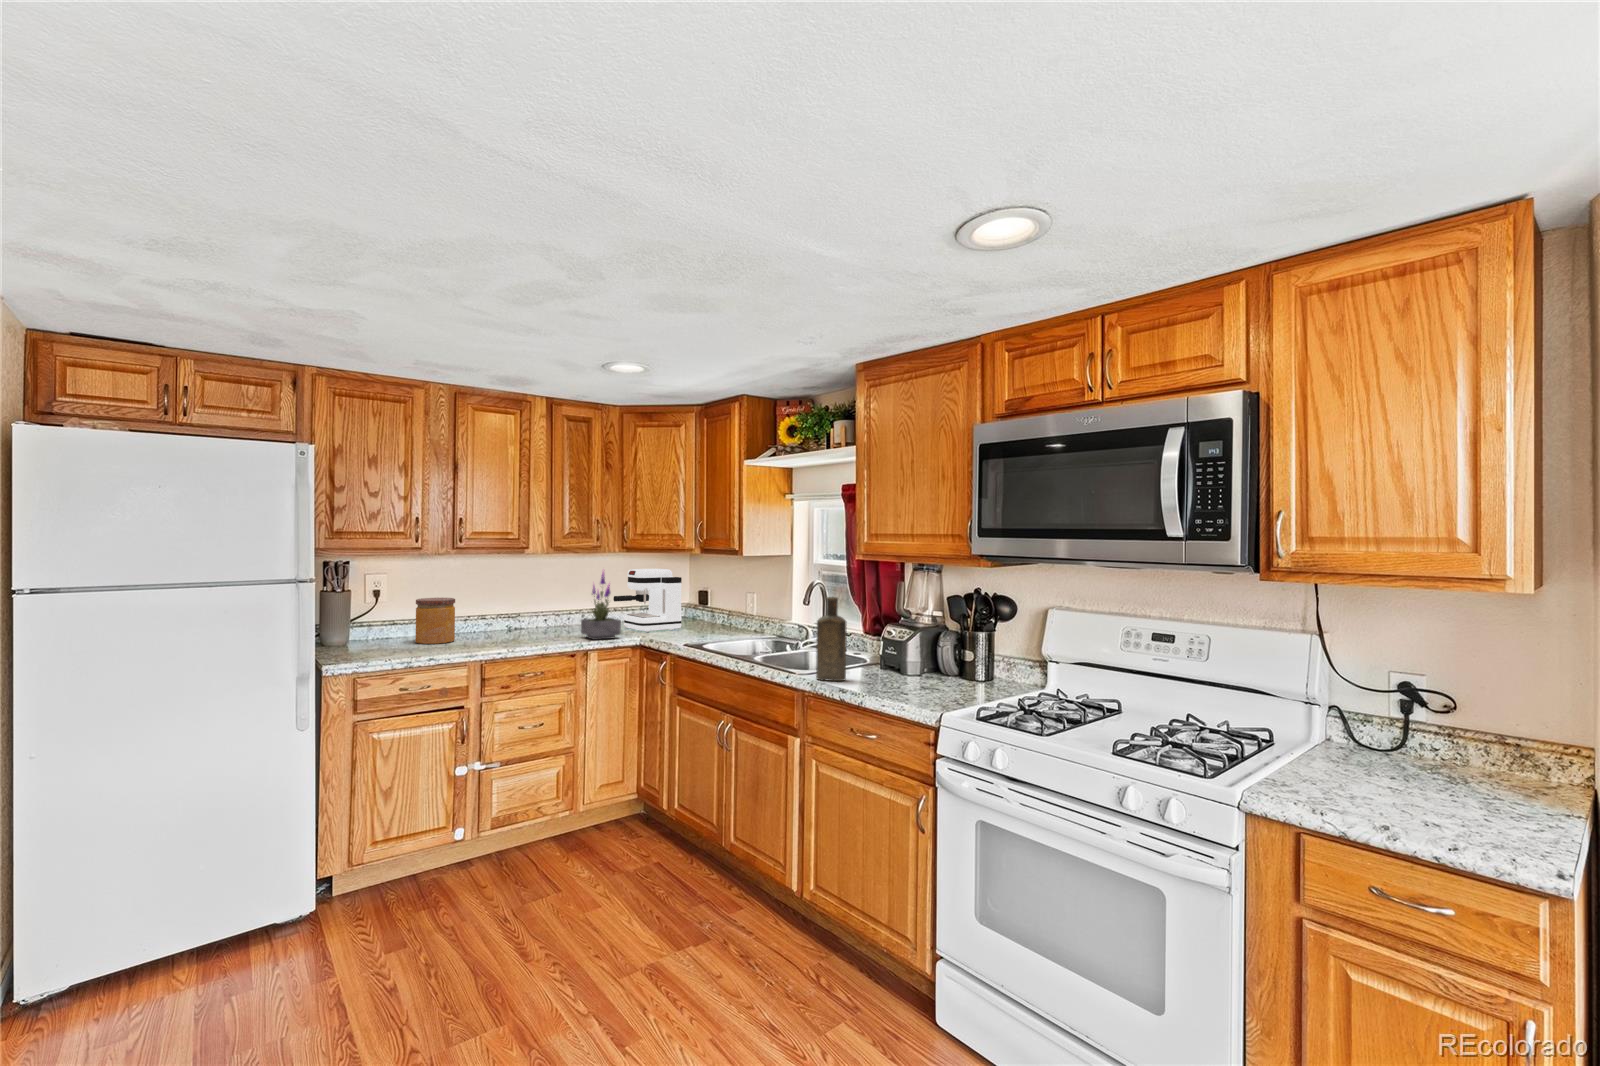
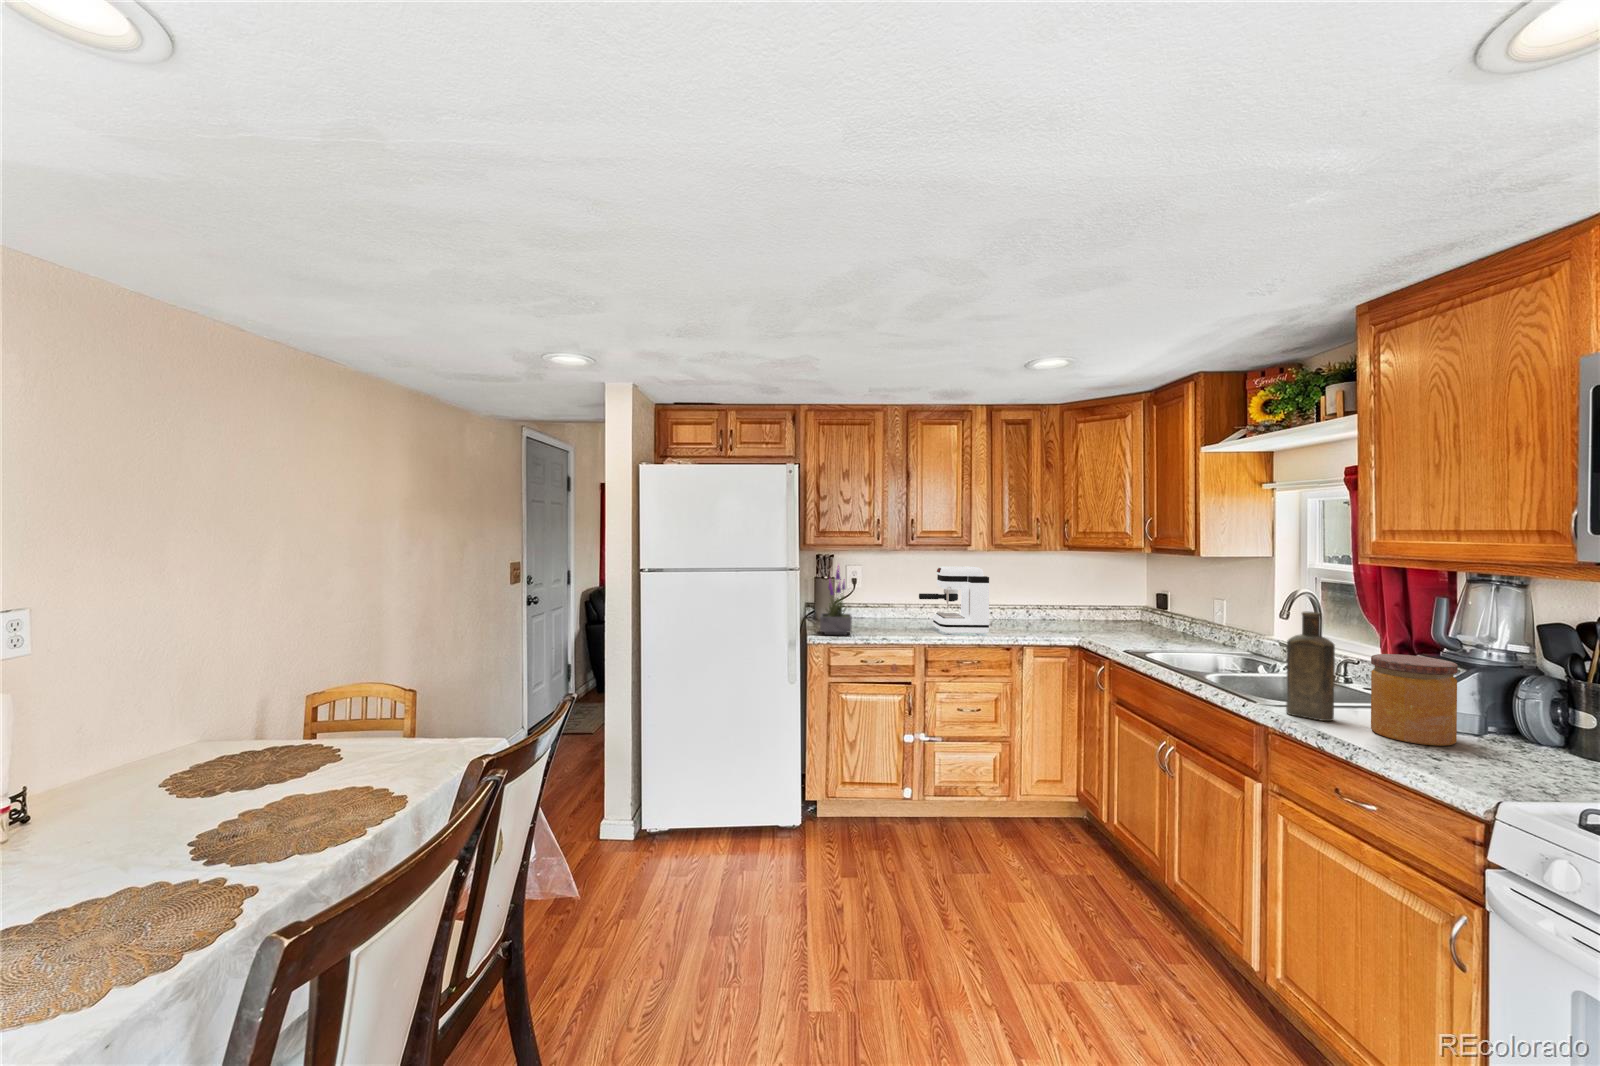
coffee maker: present [613,569,682,632] -> present [919,566,989,634]
potted plant: present [581,572,621,640] -> present [820,565,852,635]
jar: present [416,598,455,644] -> present [1371,654,1458,746]

